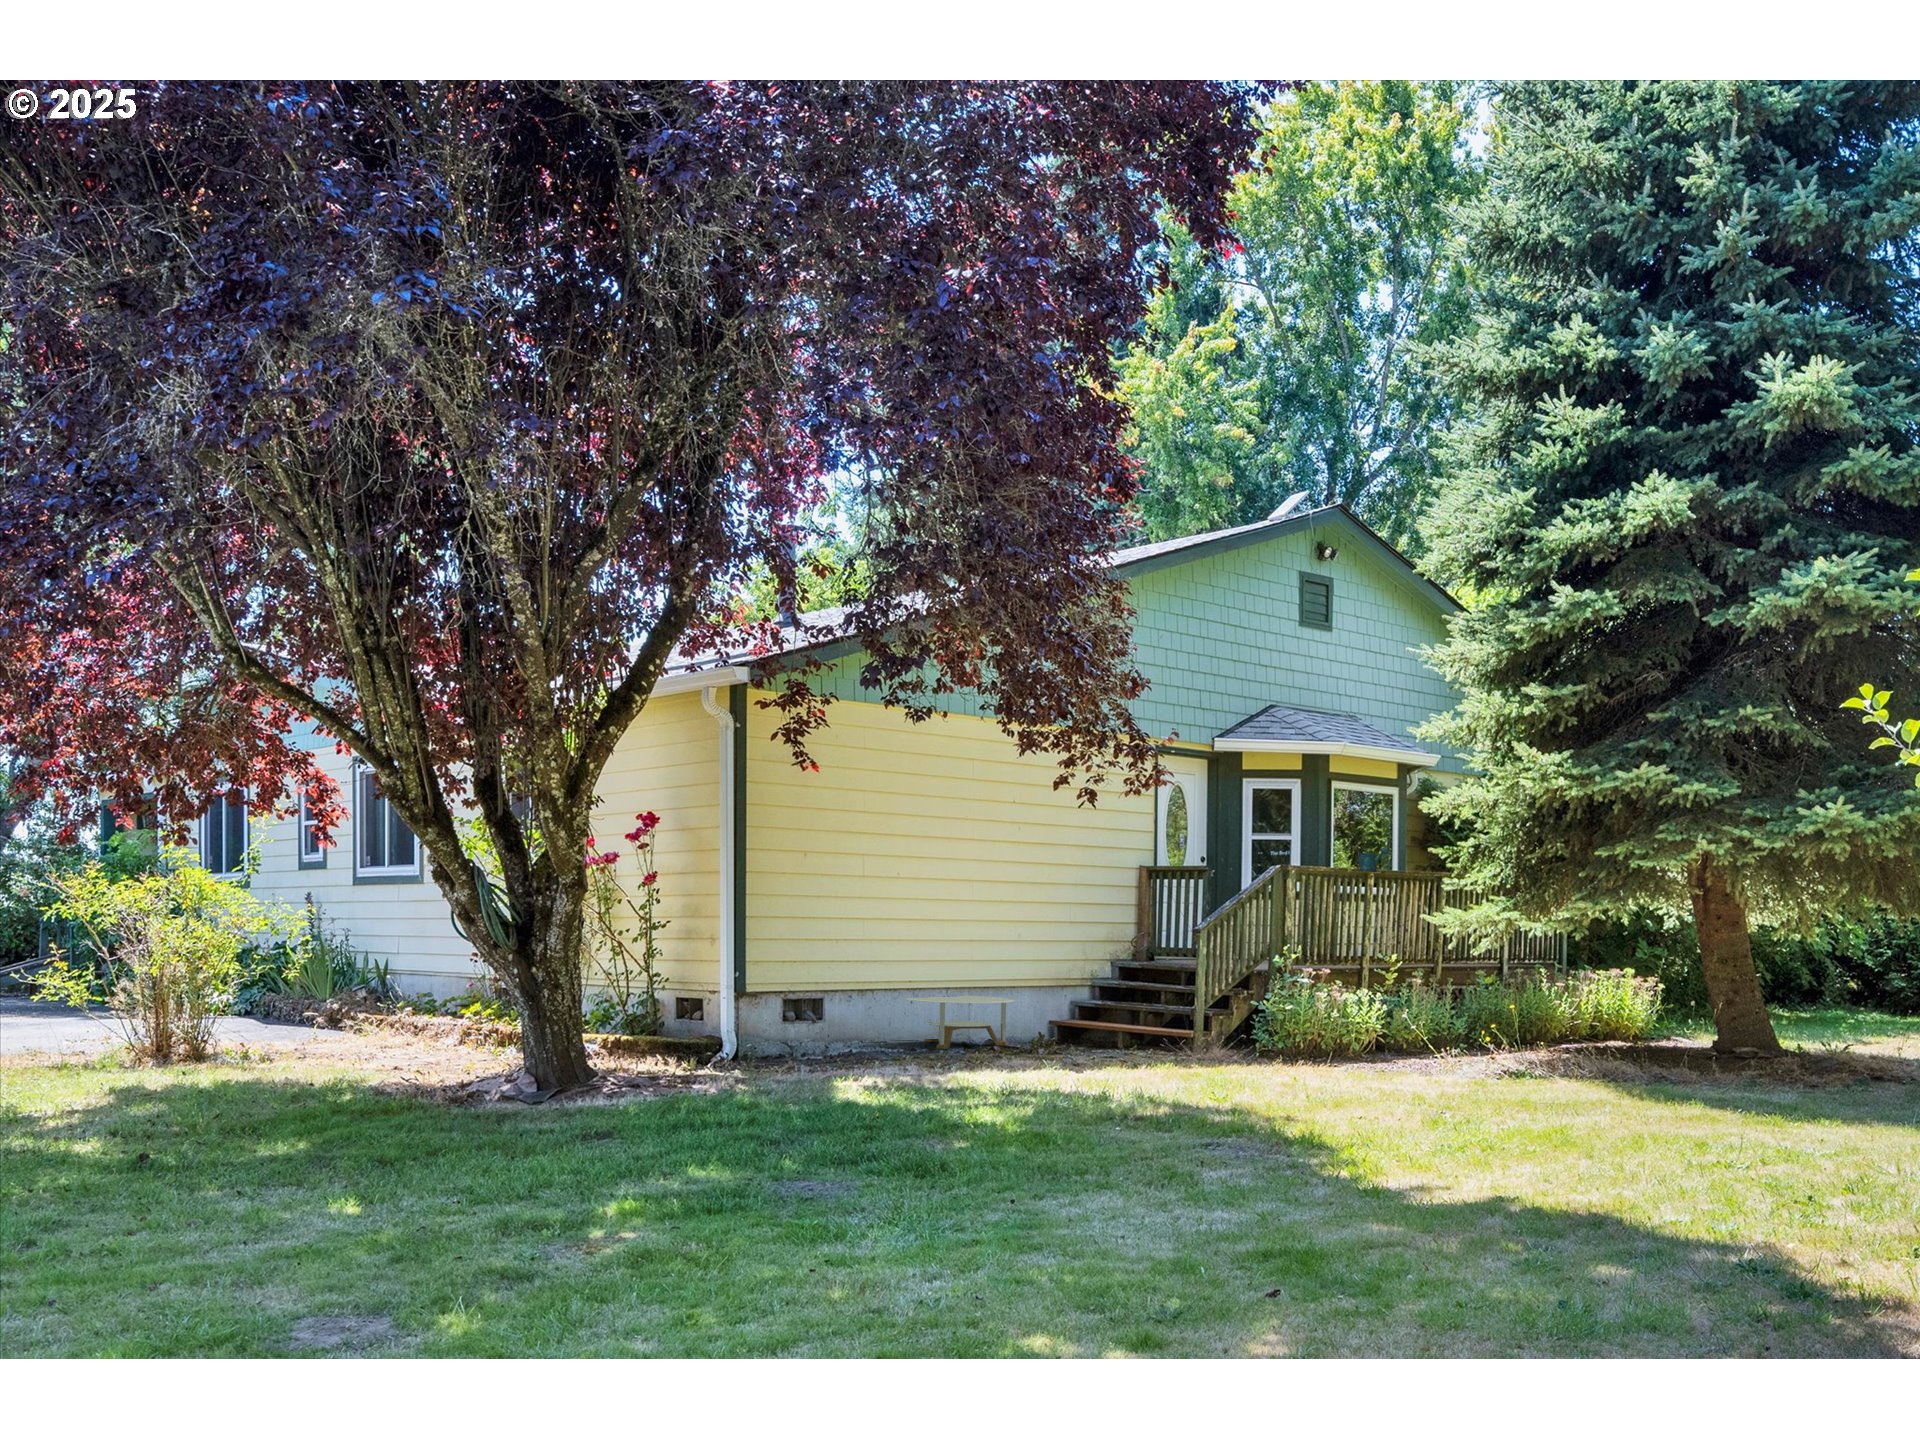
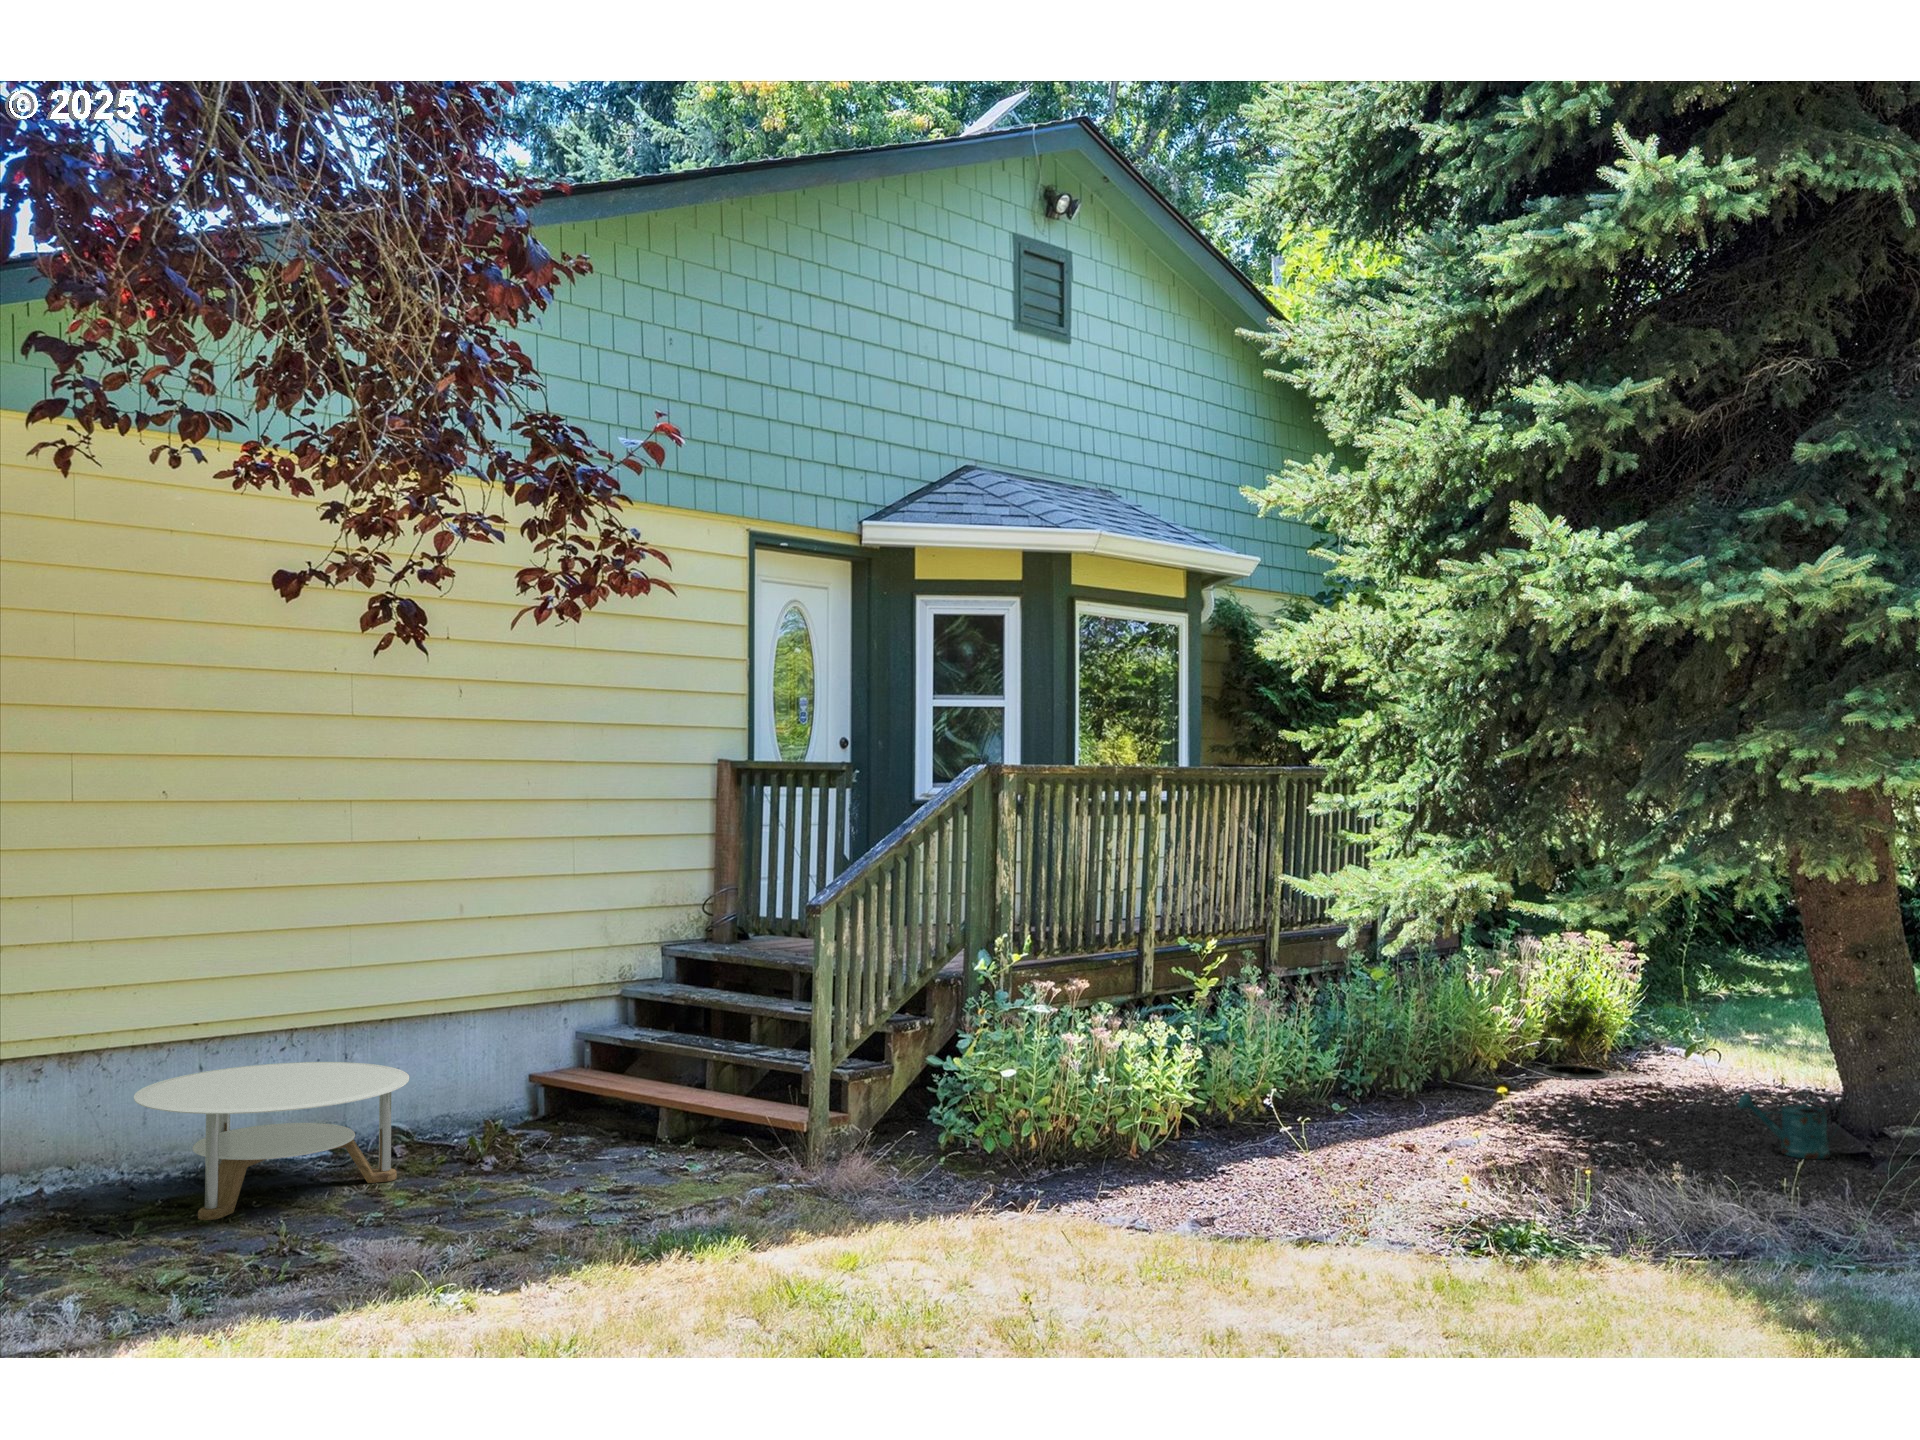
watering can: present [1356,848,1388,871] -> present [1738,1093,1841,1159]
potted tree: none [1599,986,1643,1050] -> present [1542,973,1610,1079]

